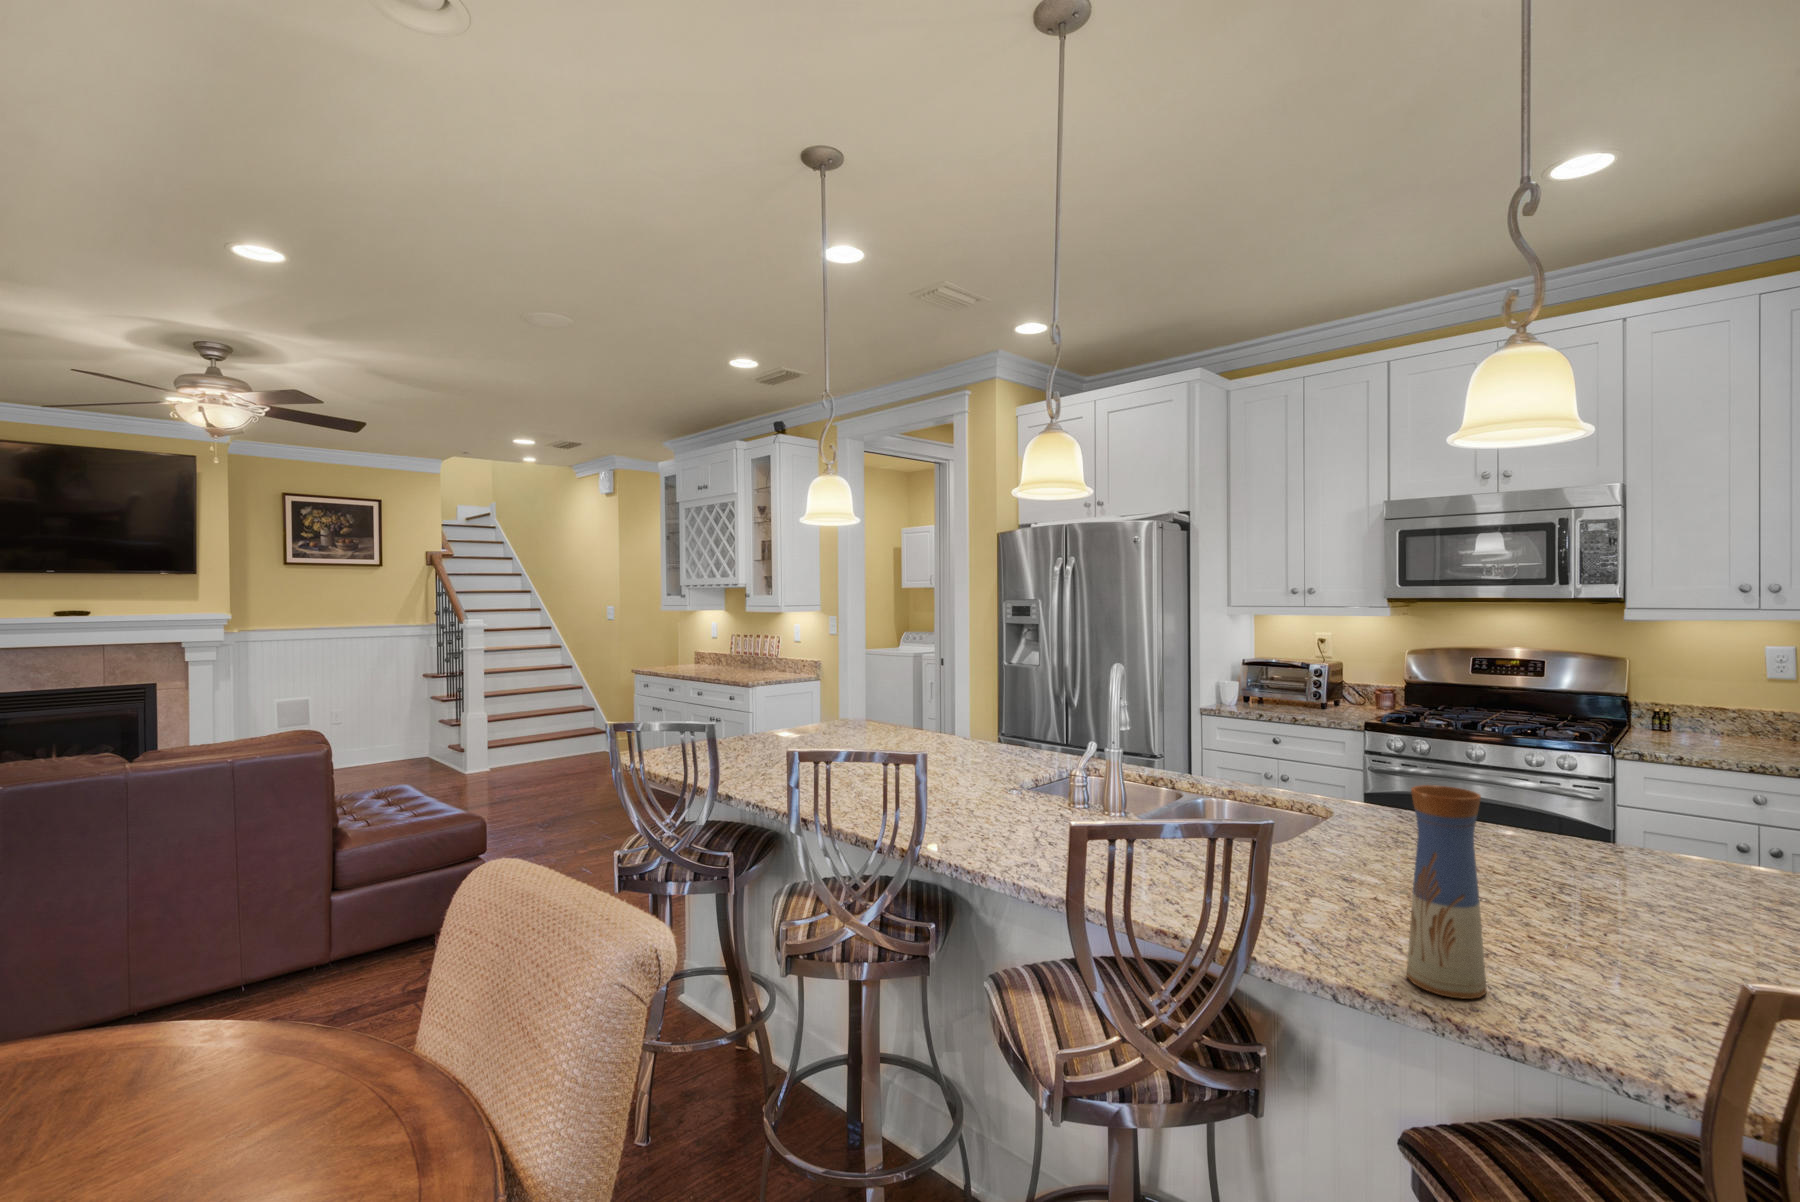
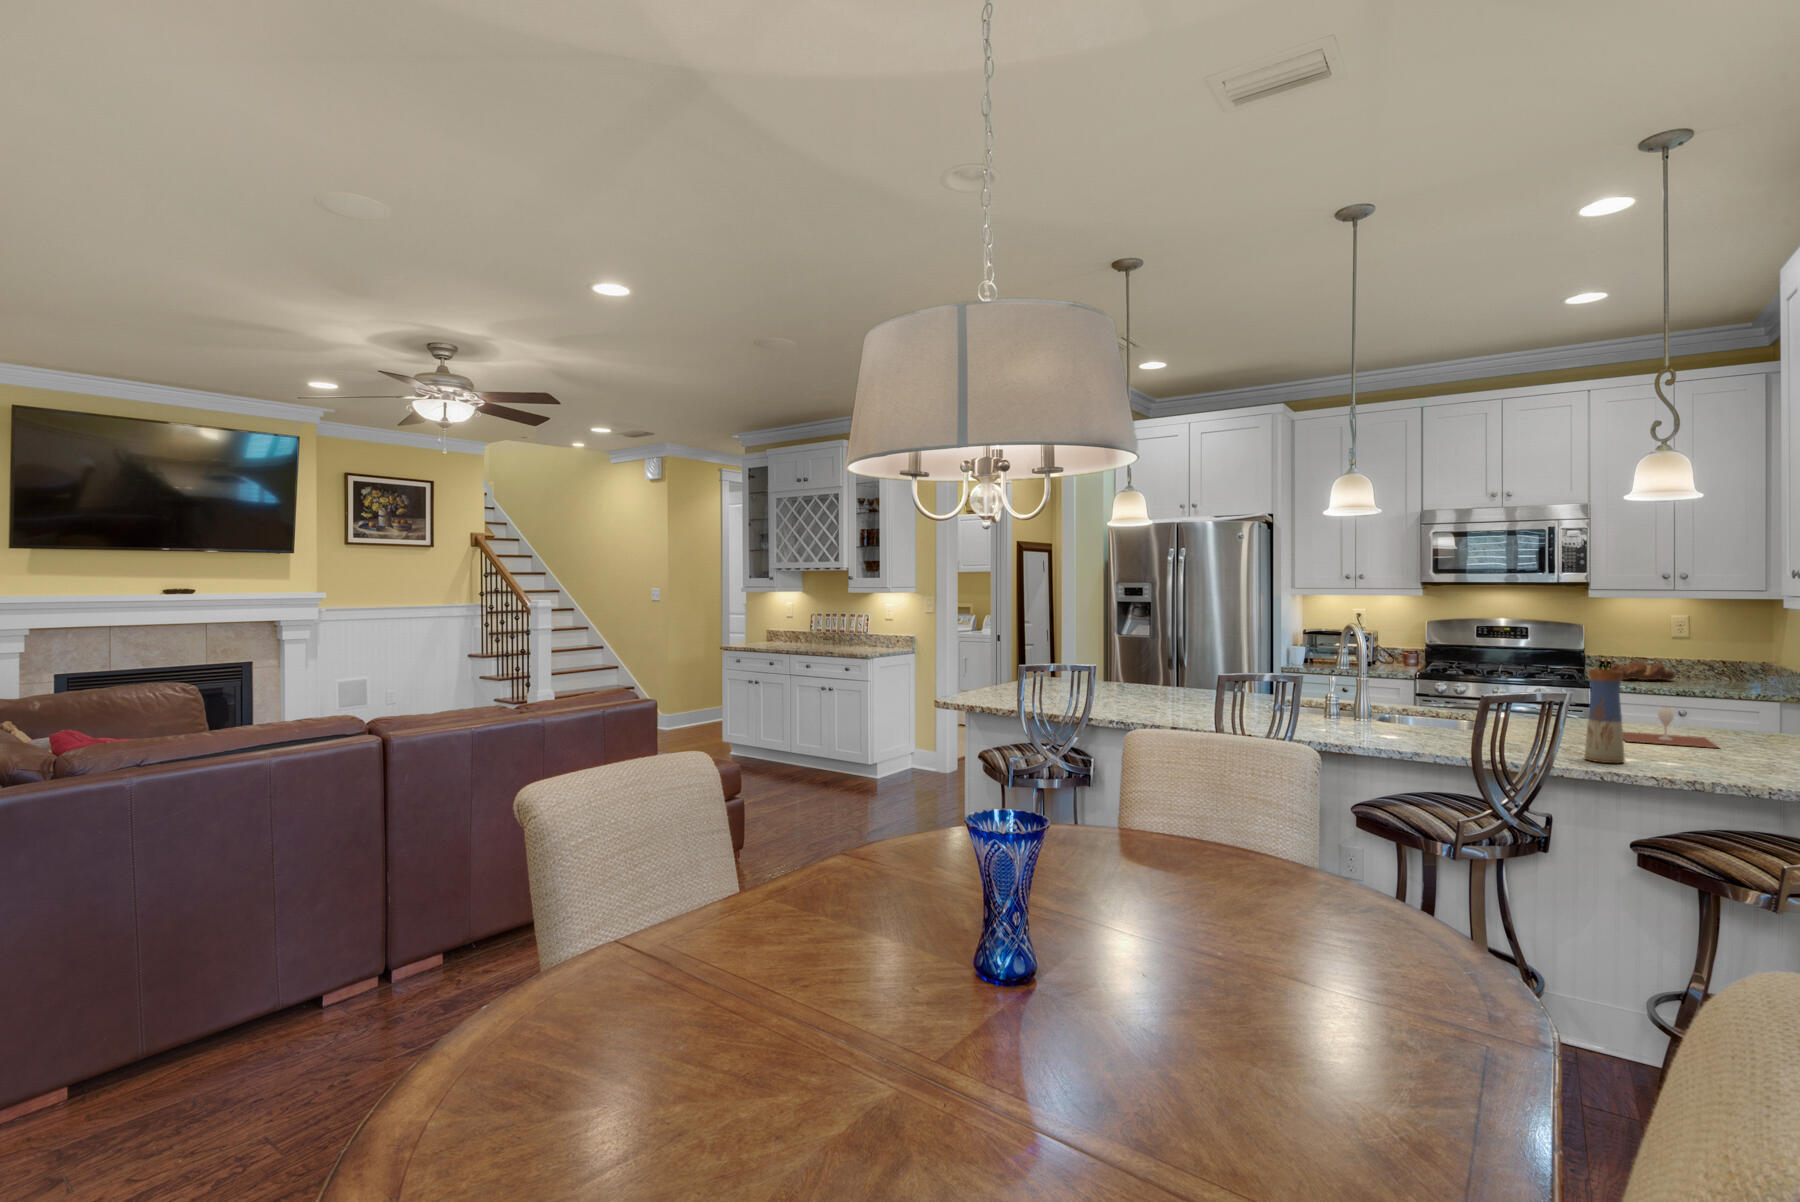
bread loaf: none [1656,714,1763,744] -> present [1610,661,1675,680]
wine glass: none [1551,844,1749,950] -> present [1623,707,1718,748]

